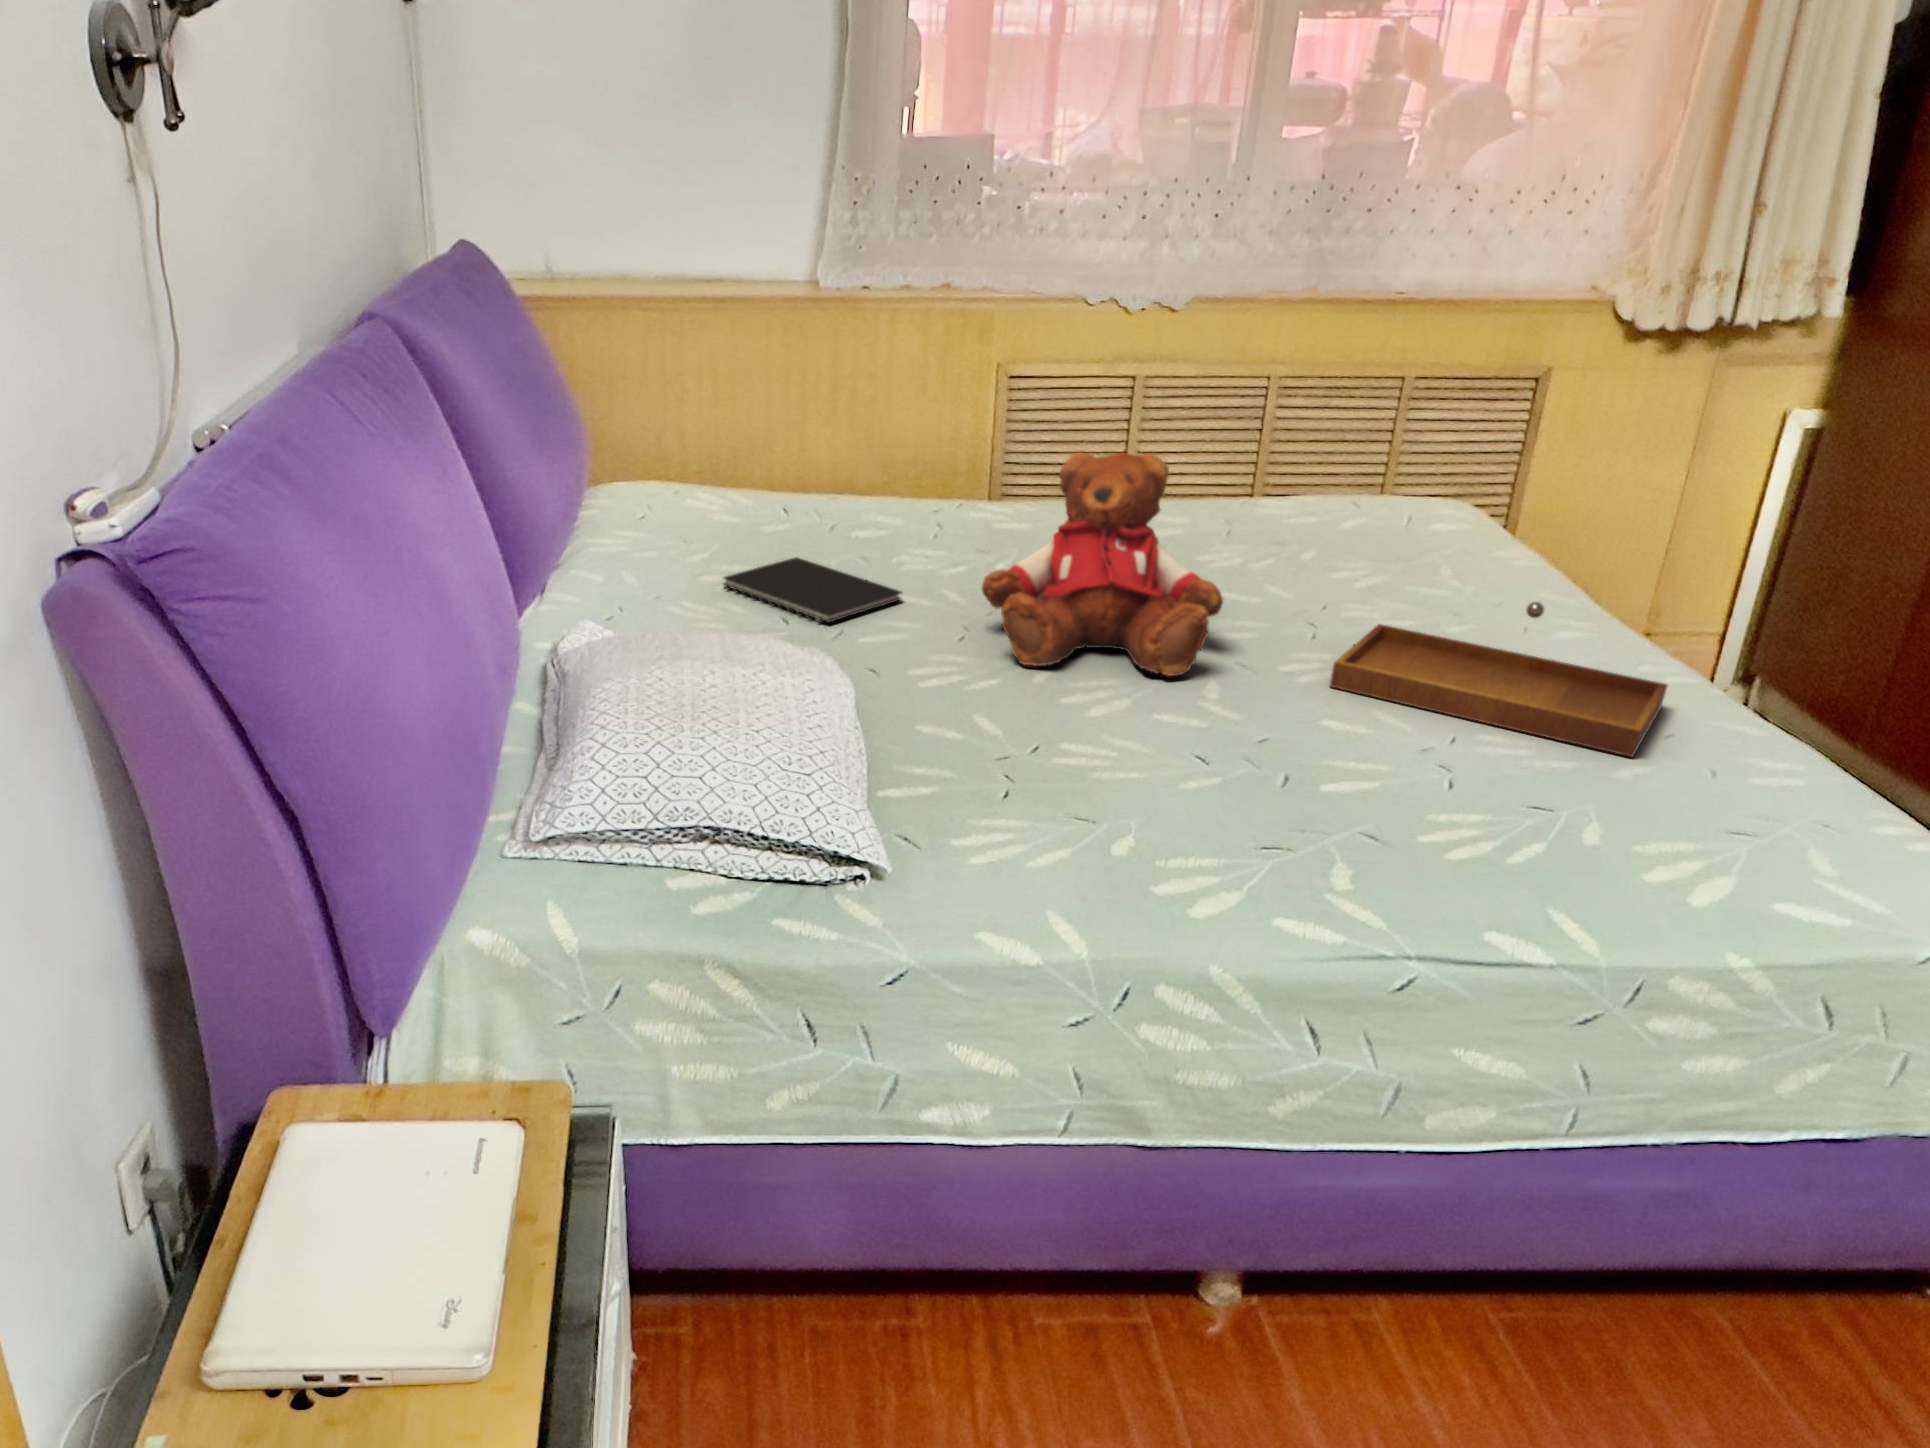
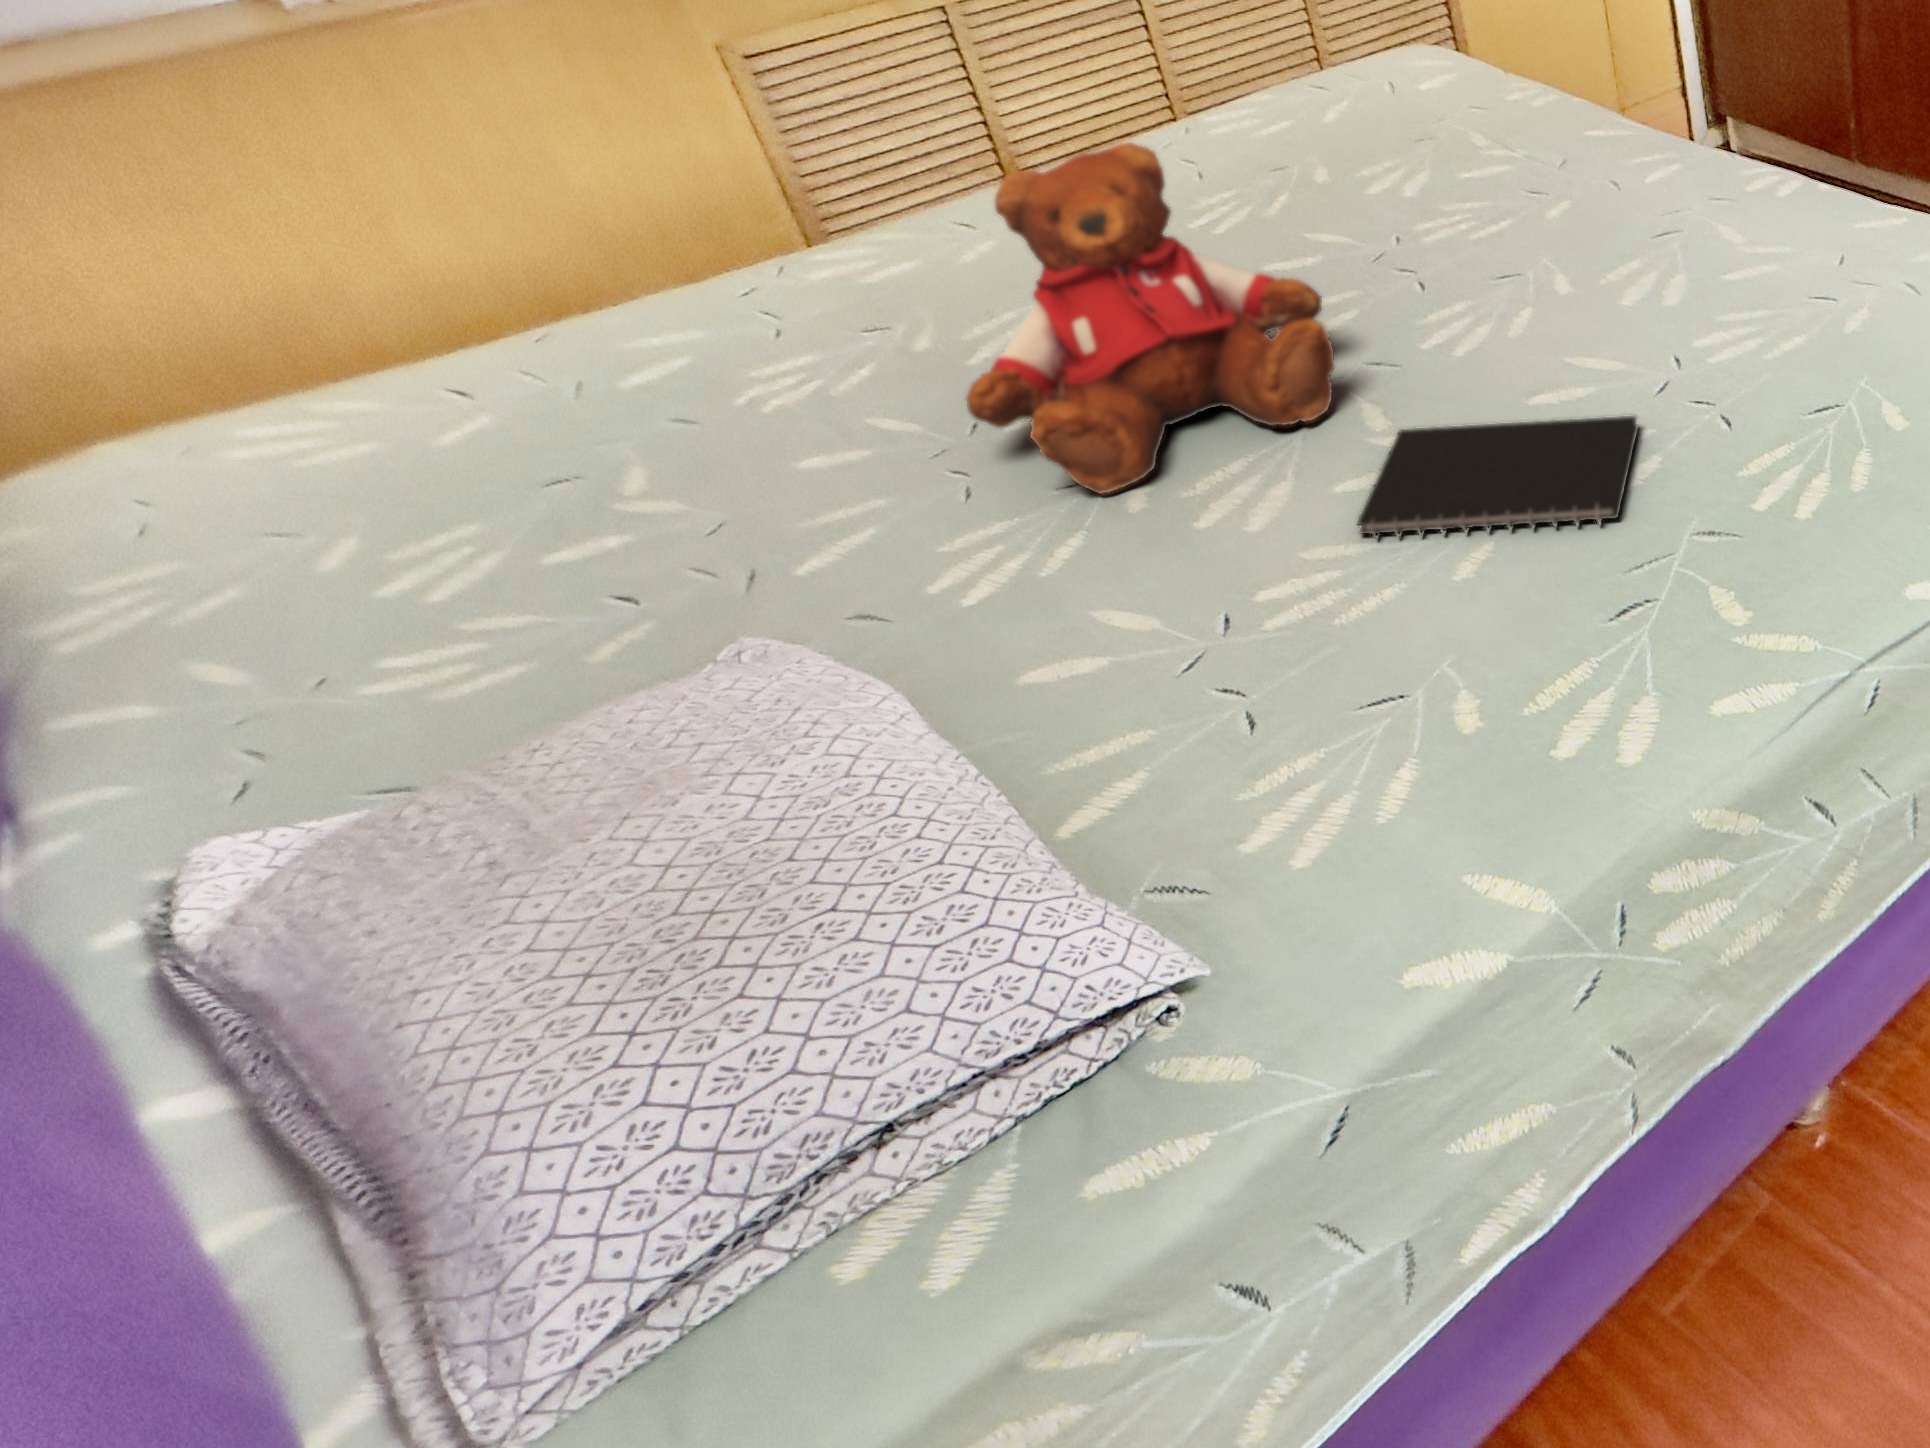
notebook: present [724,557,902,623] -> present [1357,416,1638,538]
tray: present [1330,602,1667,757] -> none [1493,170,1836,347]

